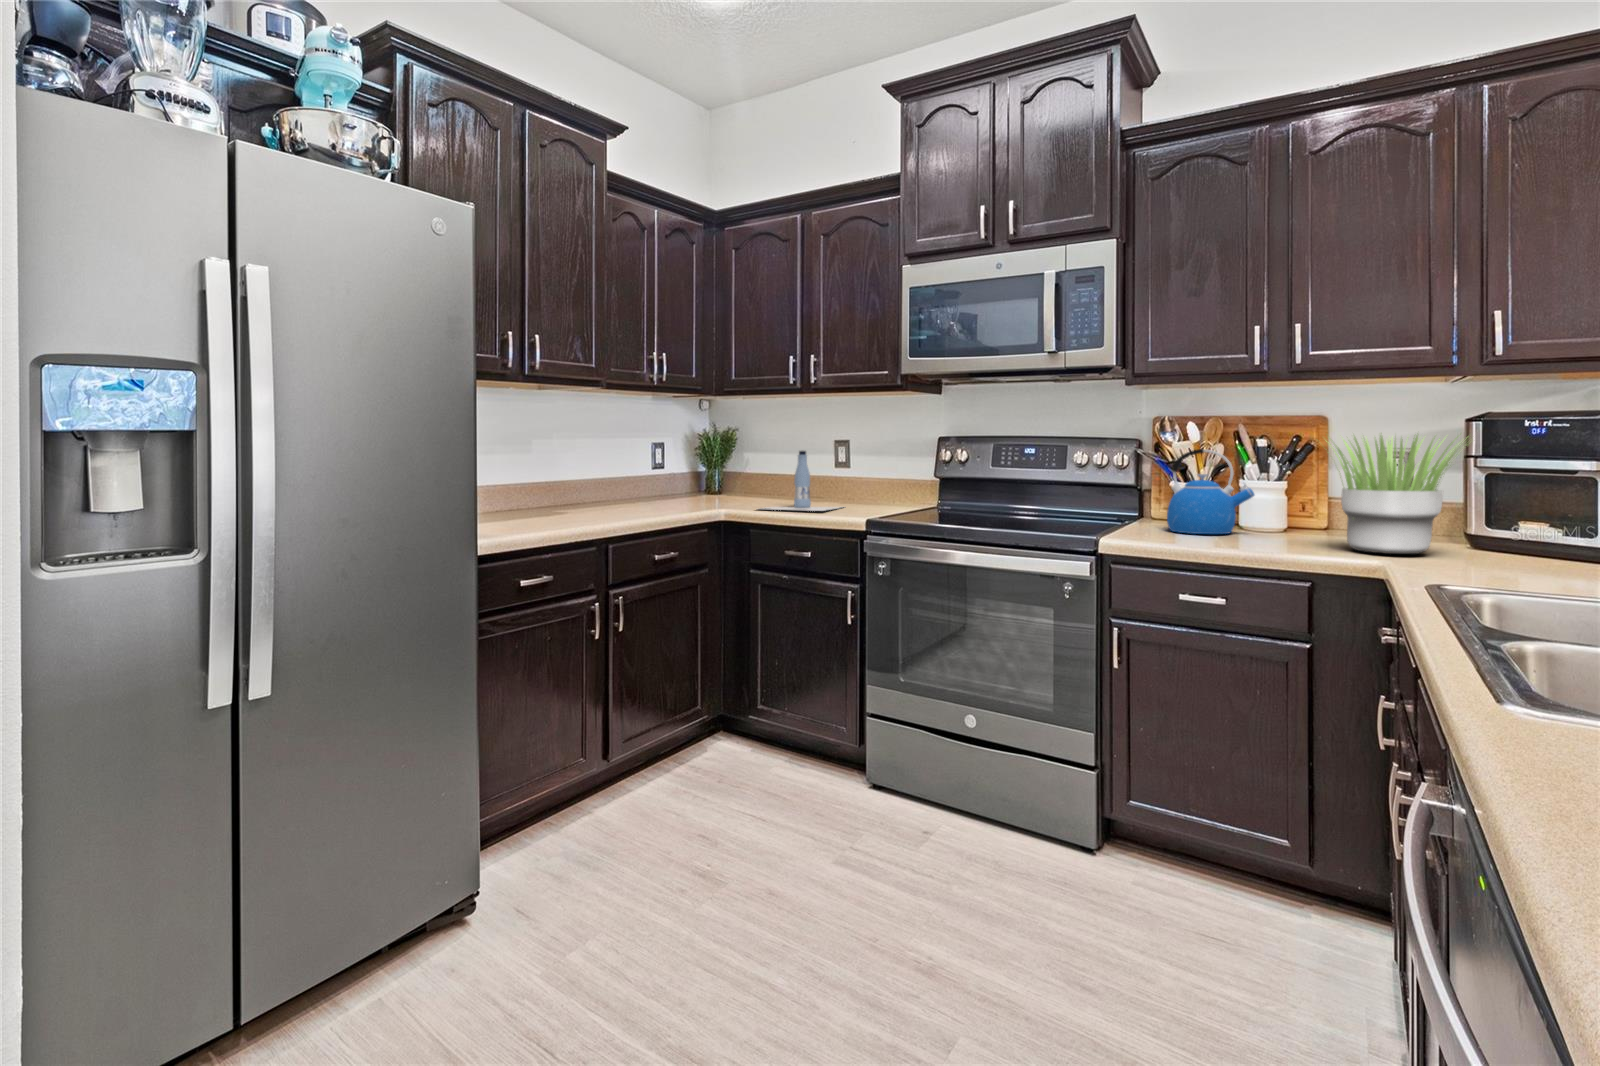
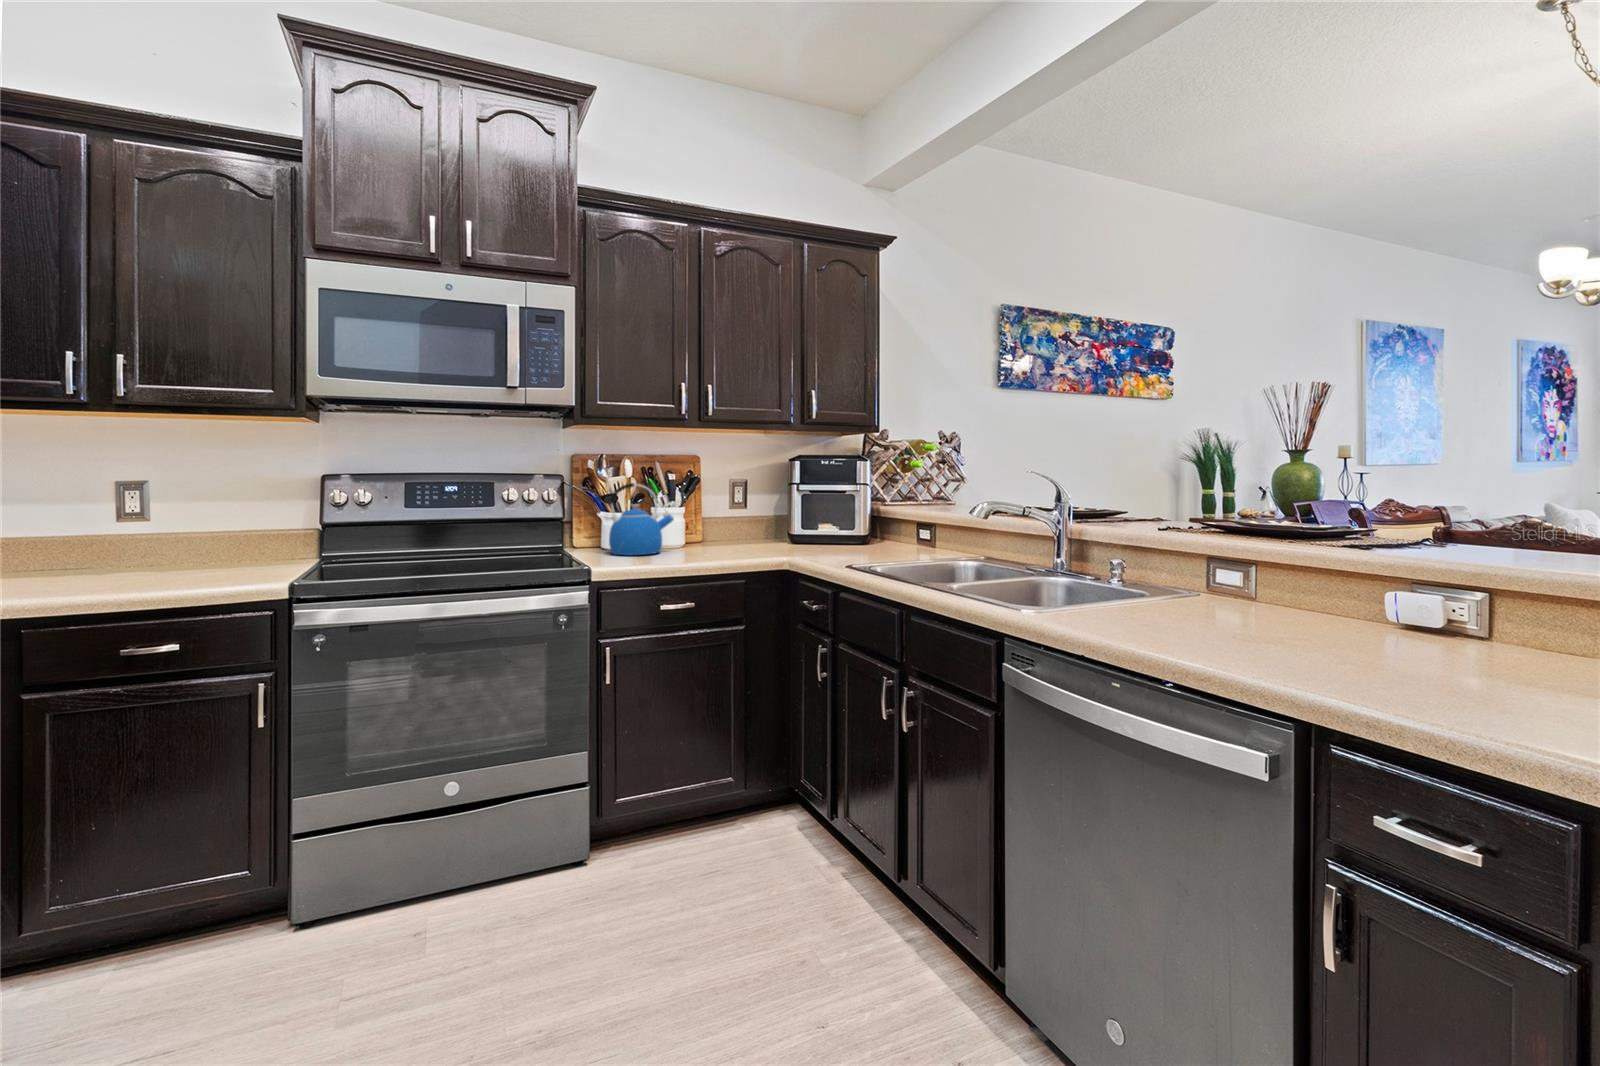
potted plant: present [1329,435,1467,554] -> none [721,469,818,555]
bottle: present [765,451,838,511] -> none [40,495,200,588]

